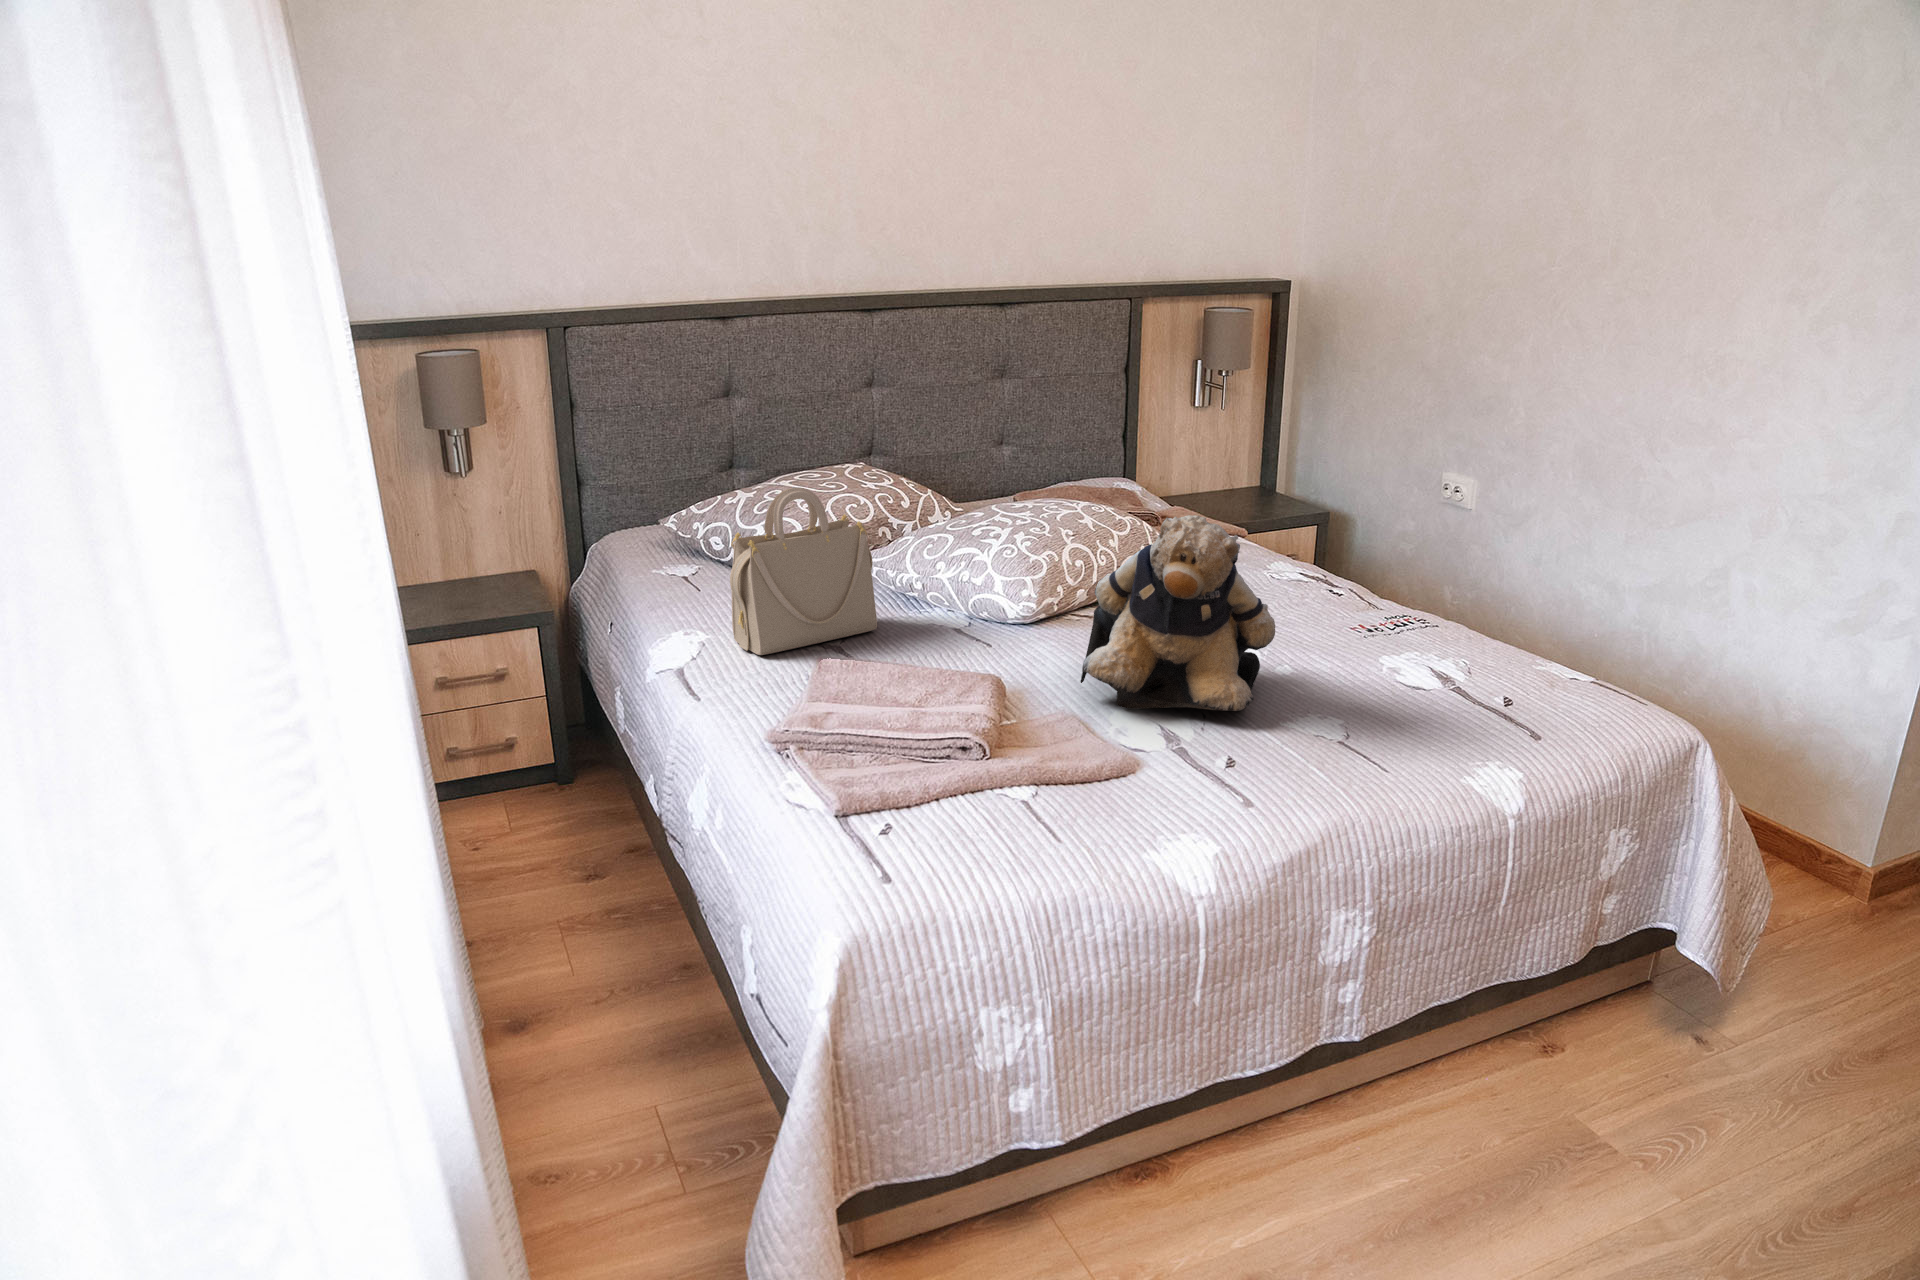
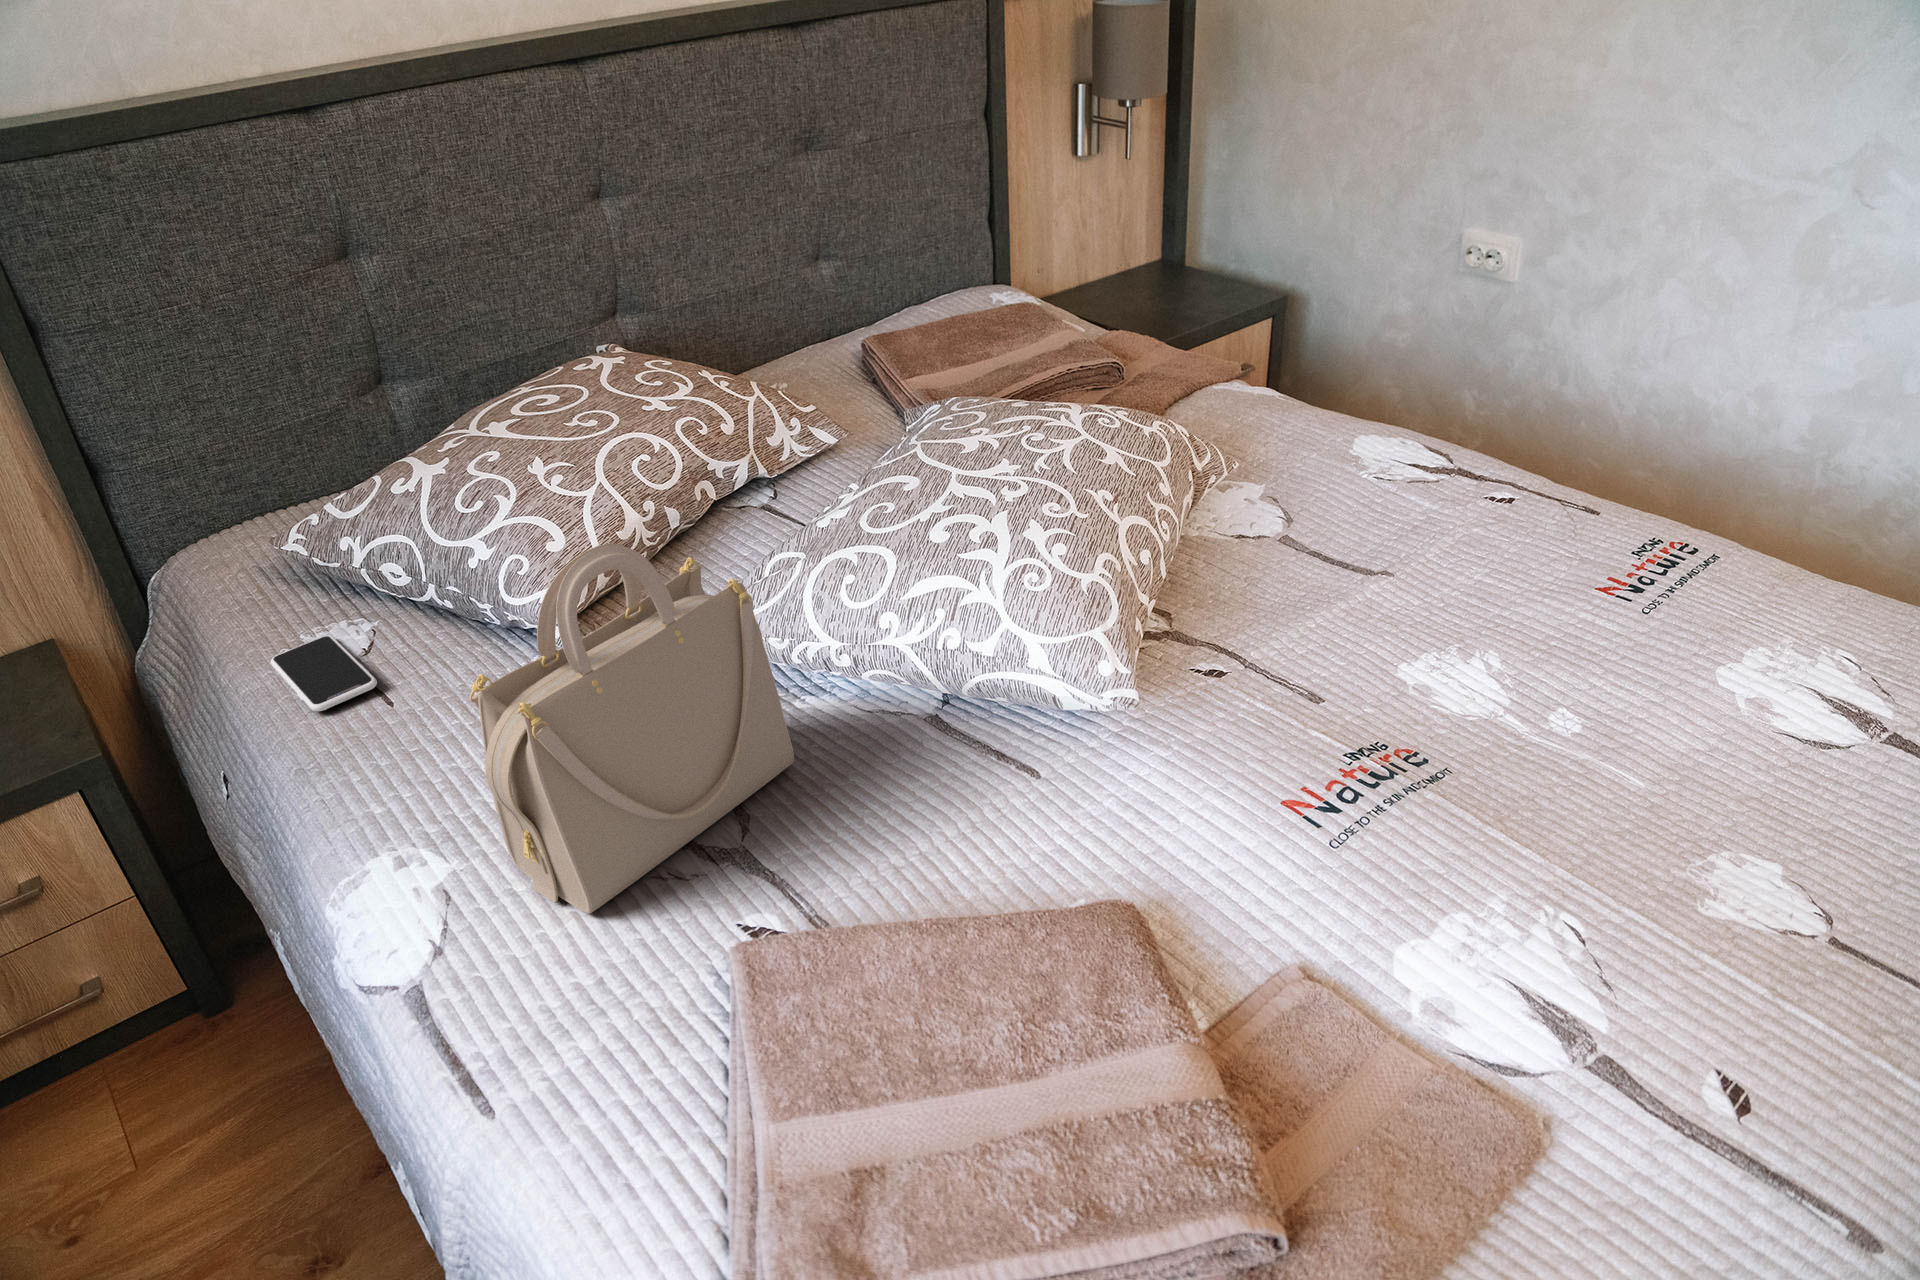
teddy bear: present [1081,515,1275,711] -> none [1274,559,1692,929]
smartphone: none [649,564,695,586] -> present [271,636,377,711]

